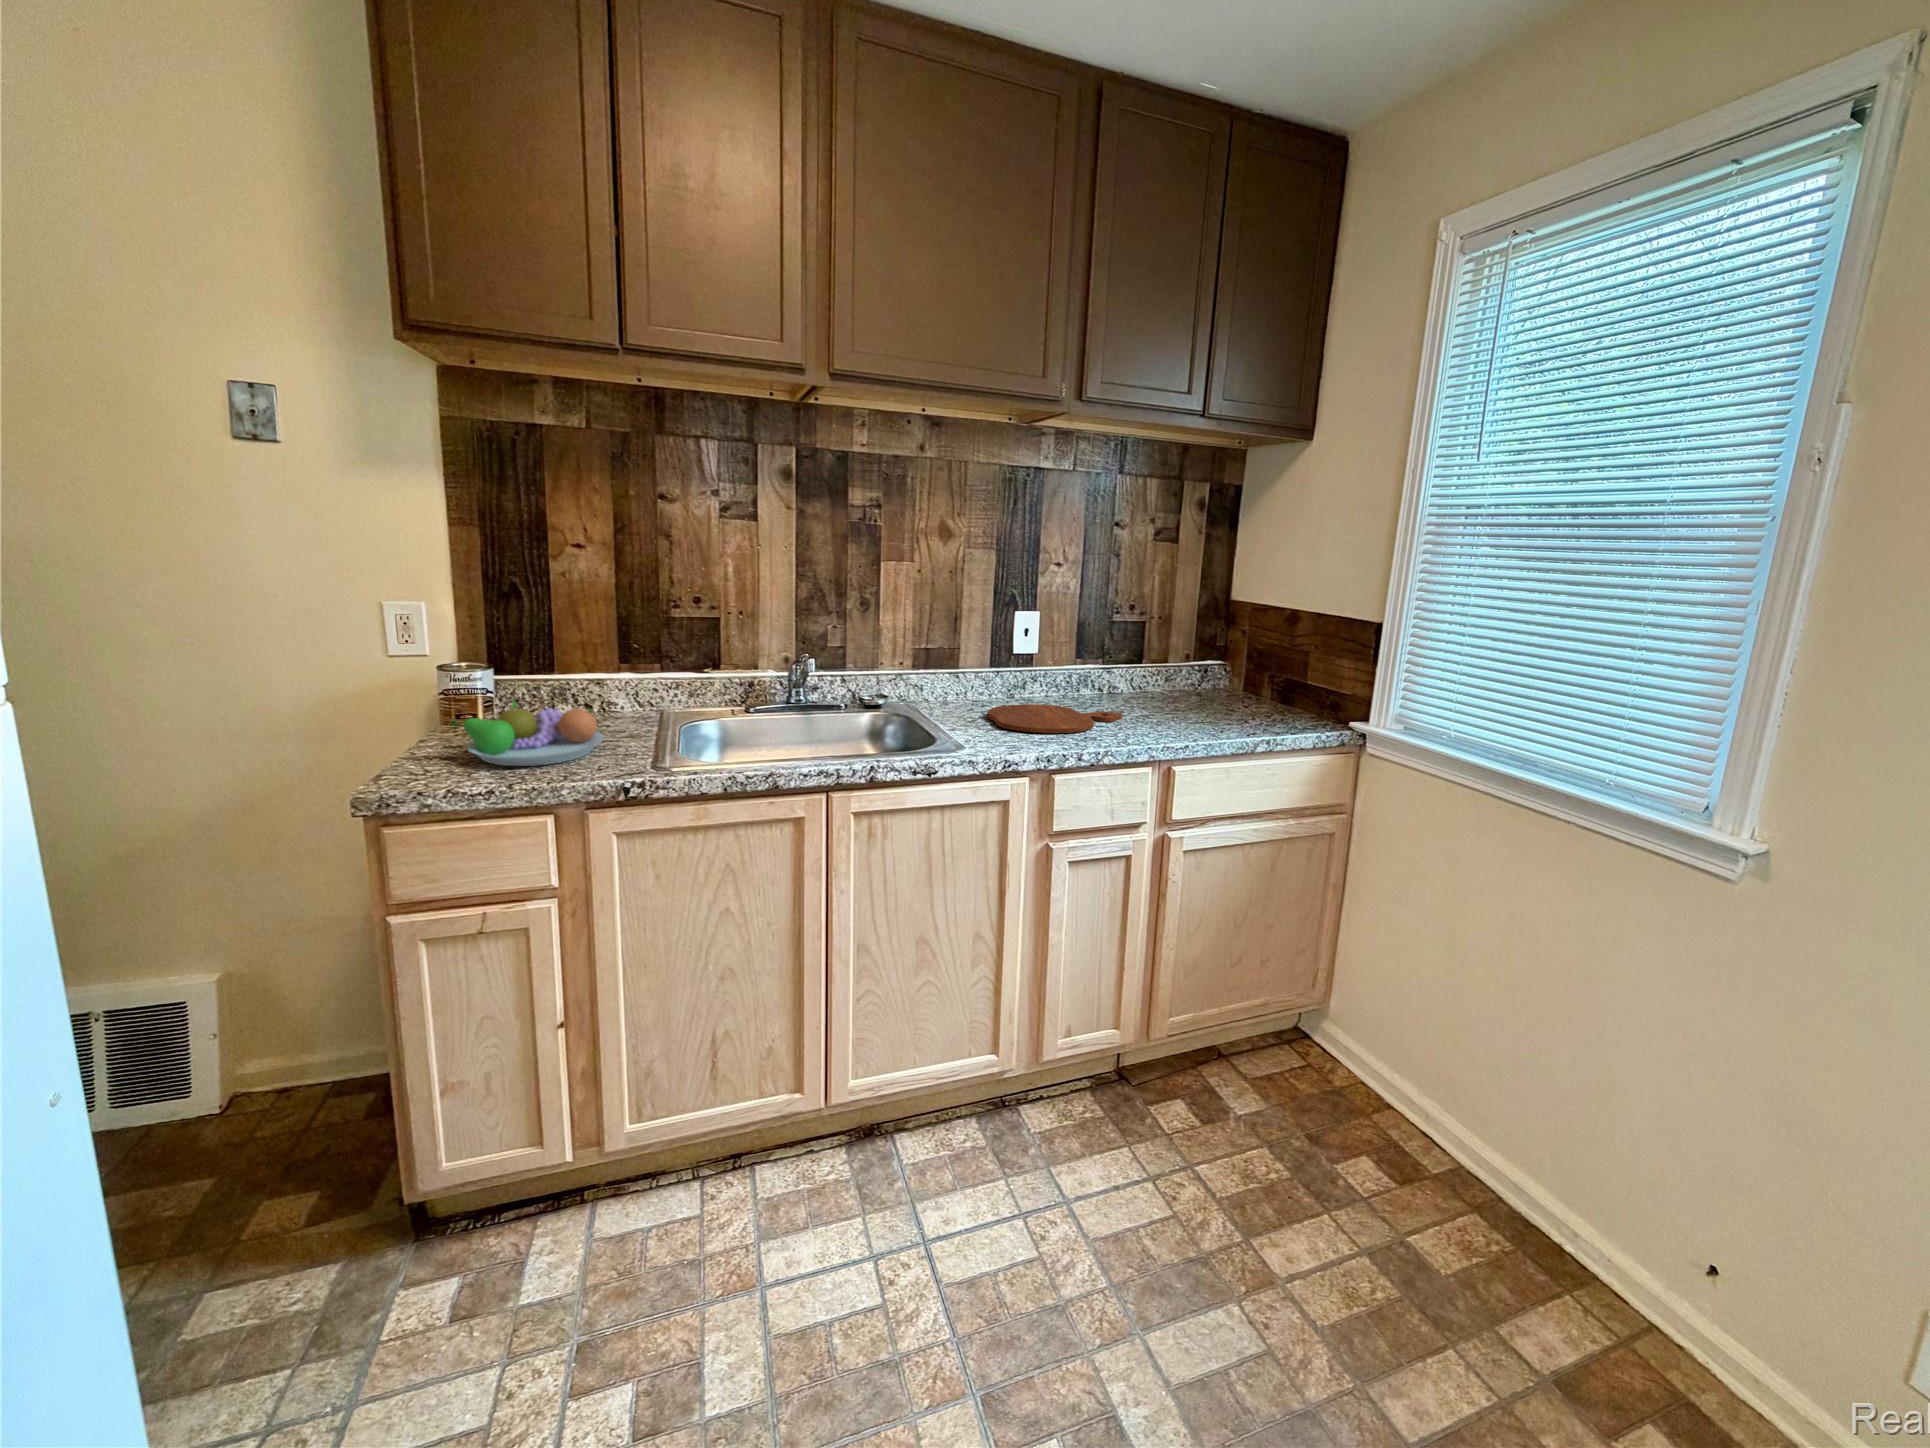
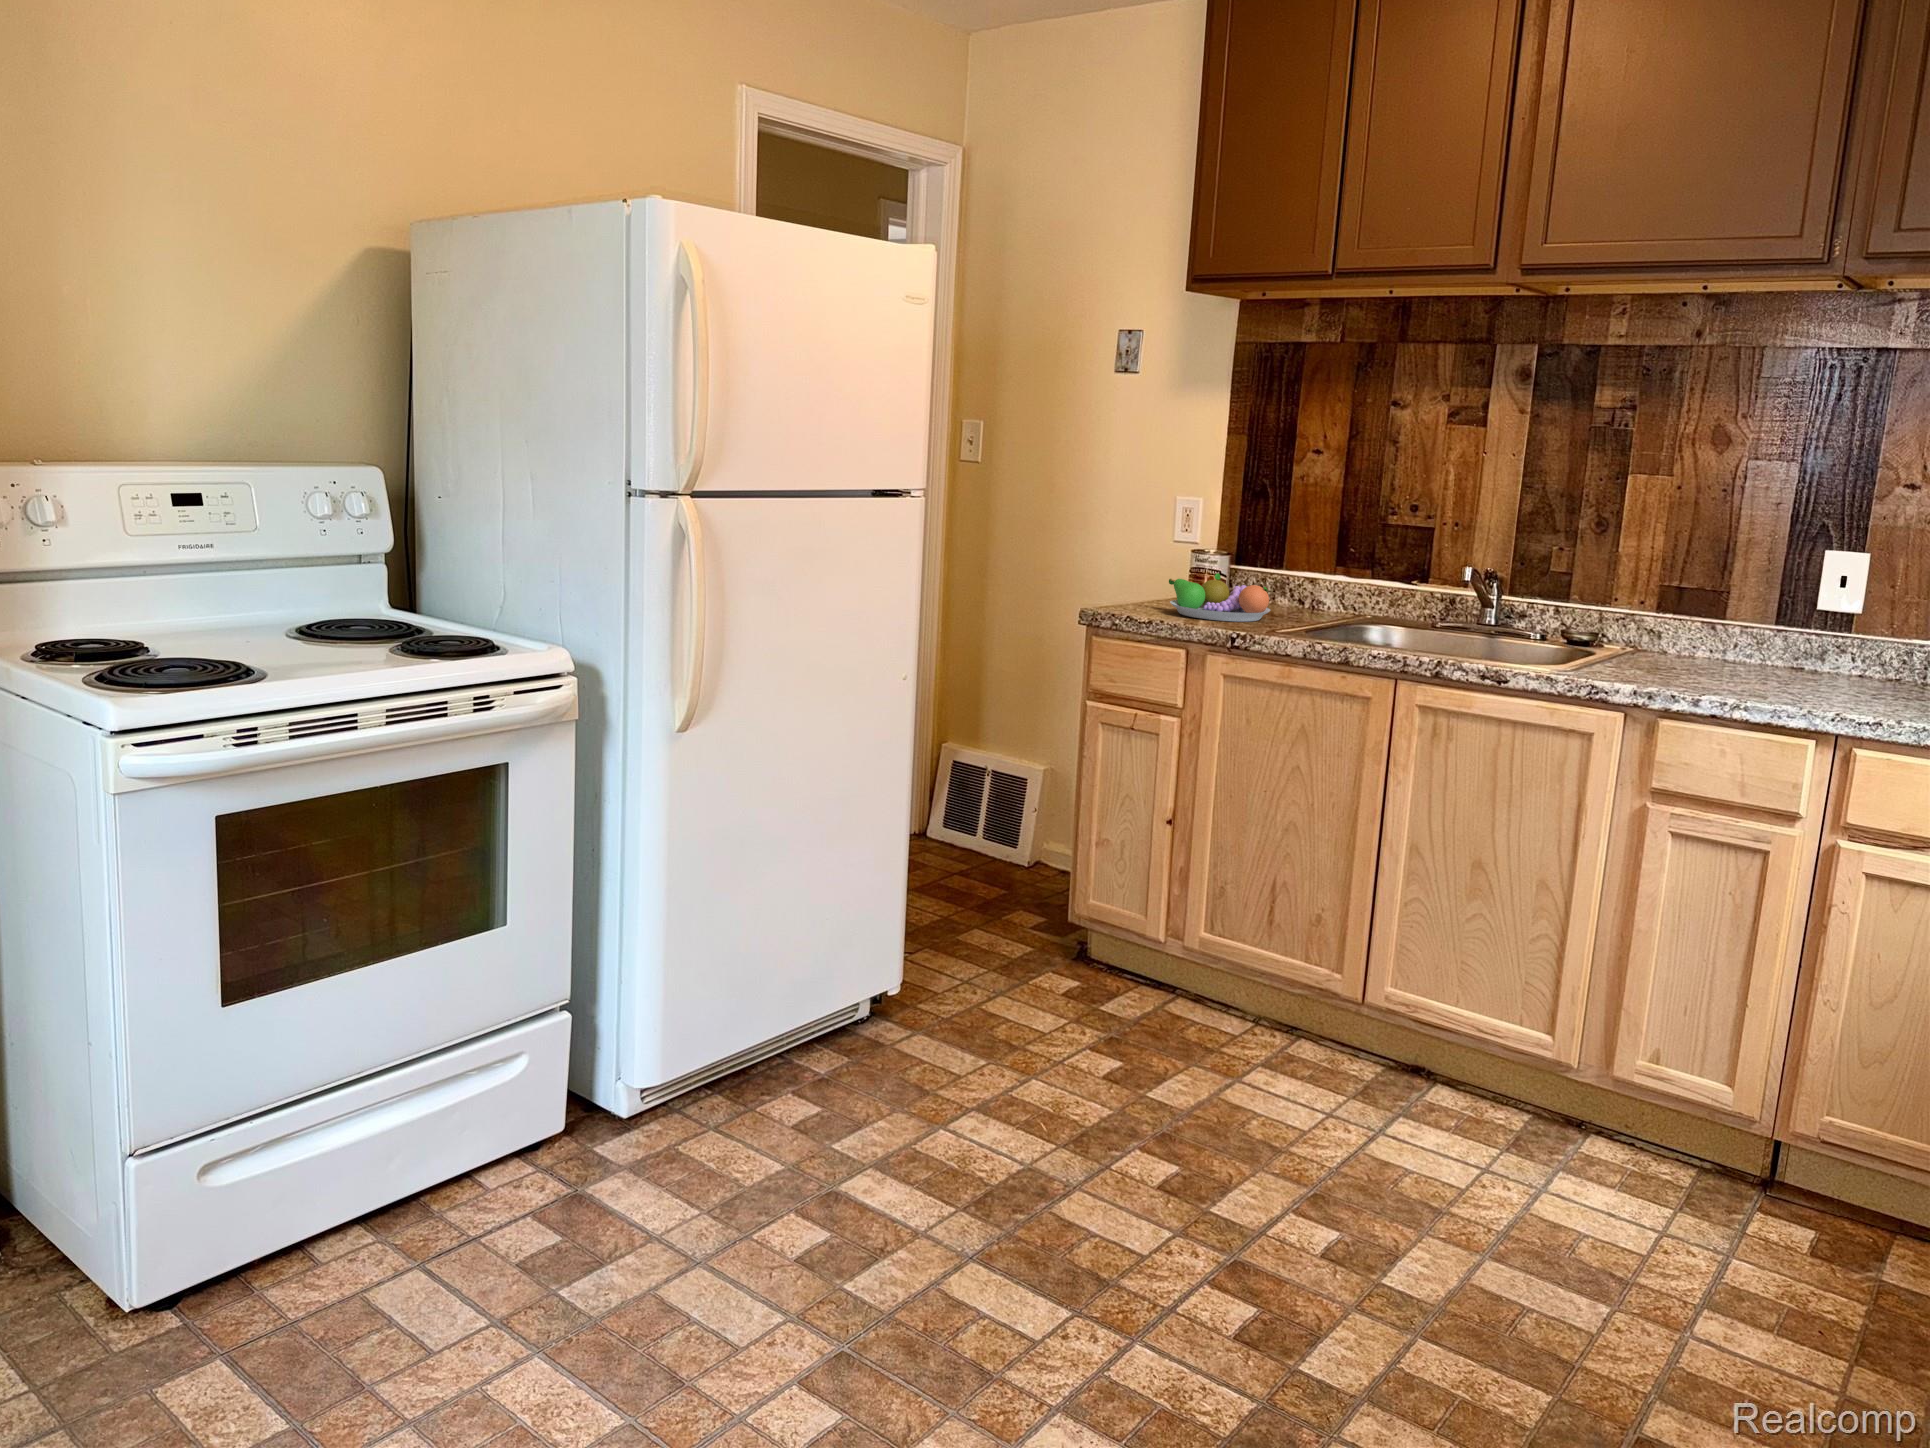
cutting board: present [987,704,1123,733] -> none [1670,661,1893,700]

